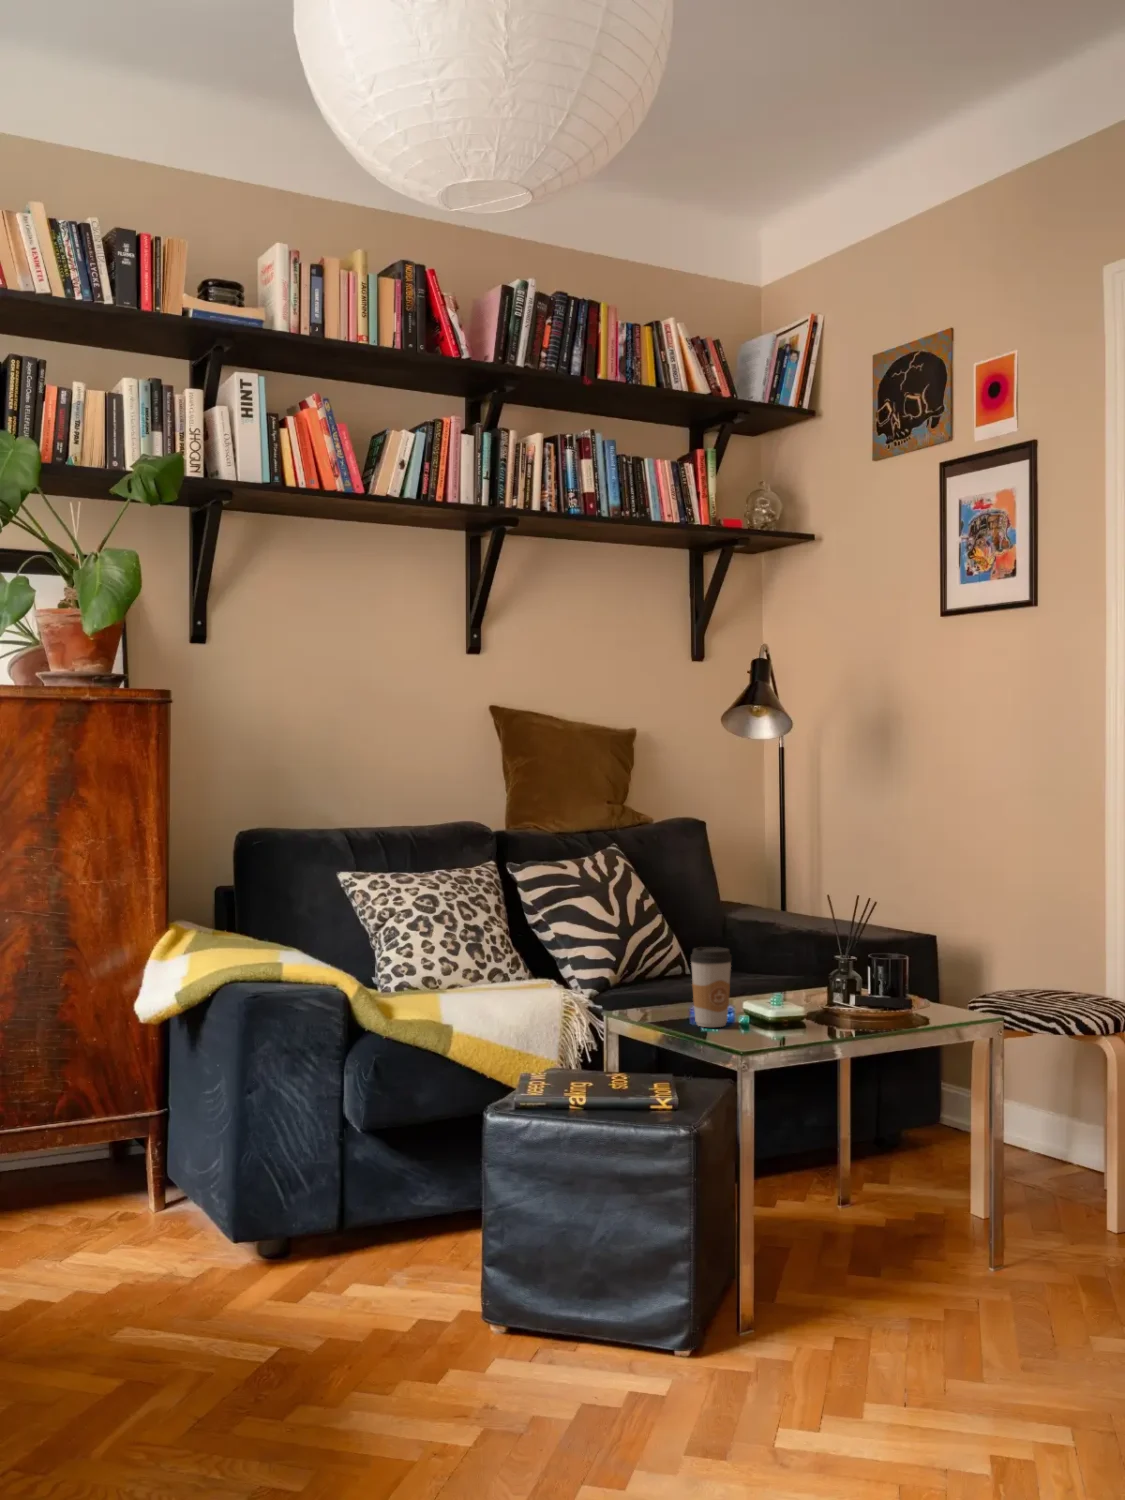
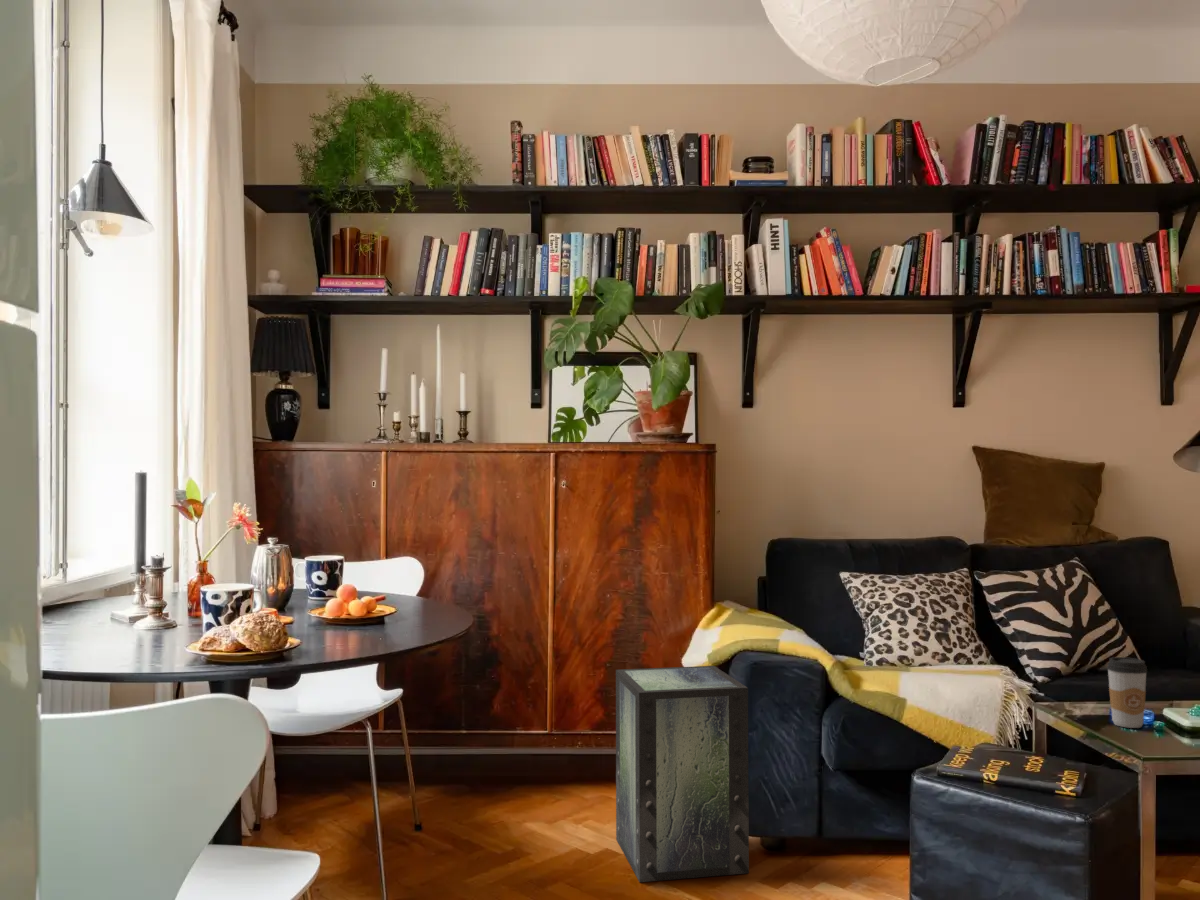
storage box: none [38,1009,250,1326] -> present [616,666,749,882]

